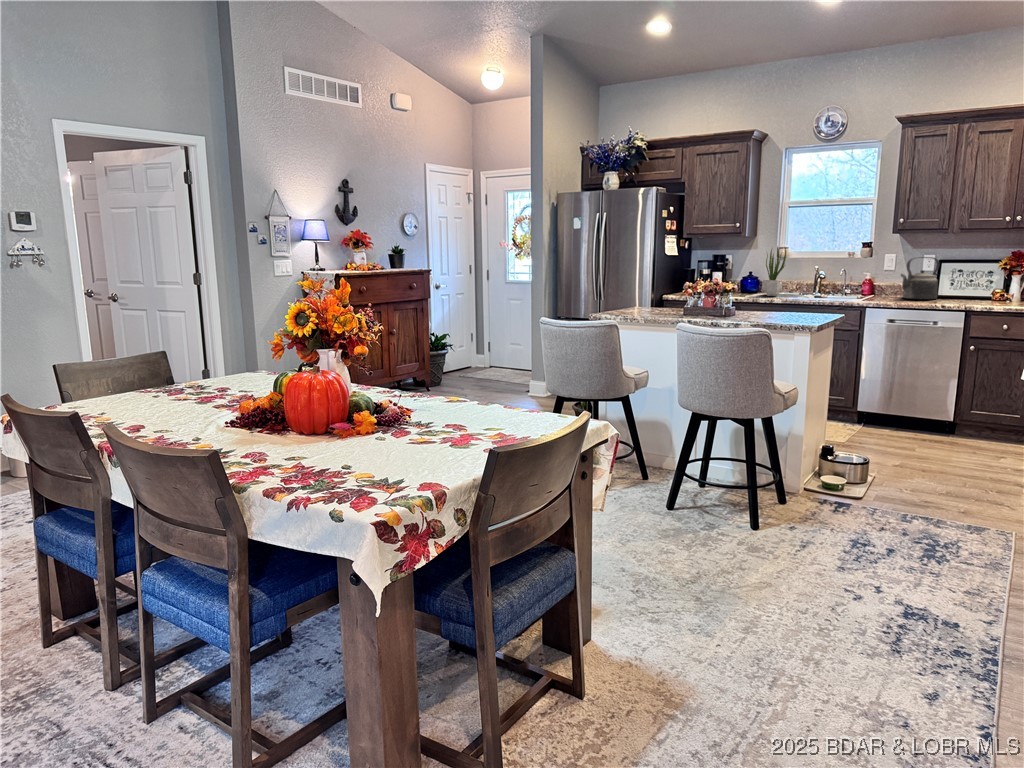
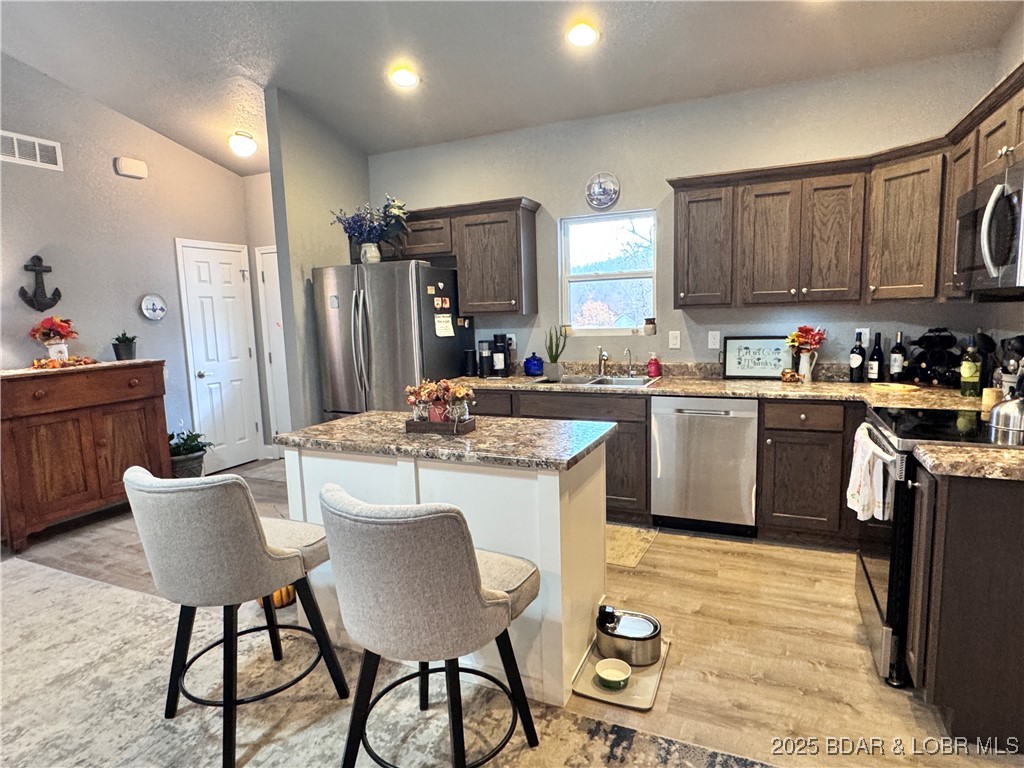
kettle: present [901,257,940,299] -> none [686,335,726,383]

